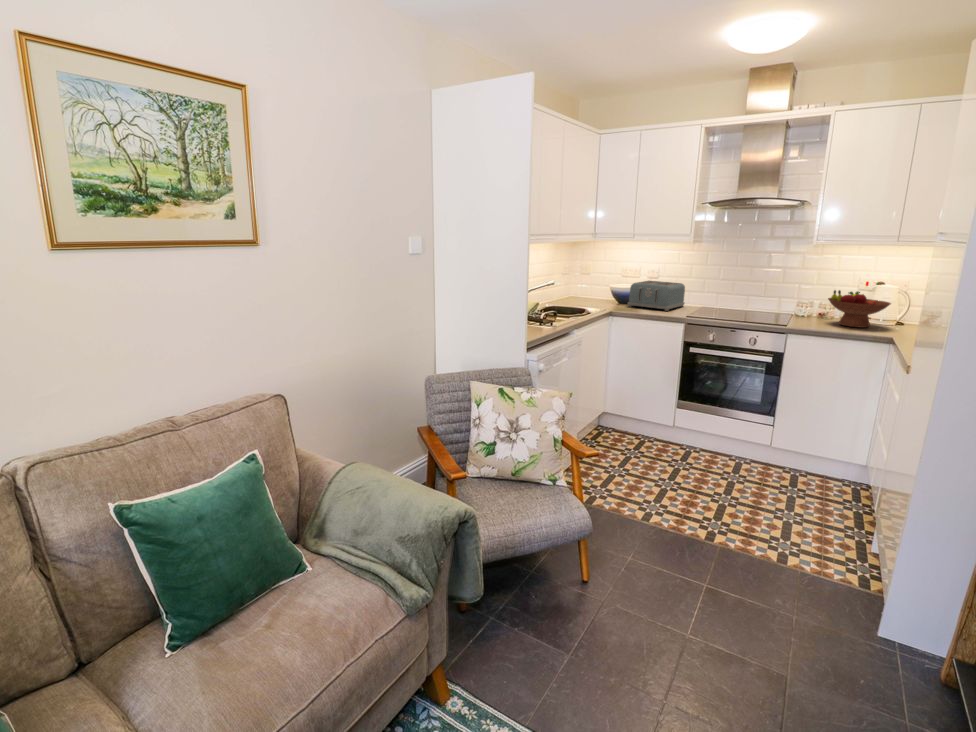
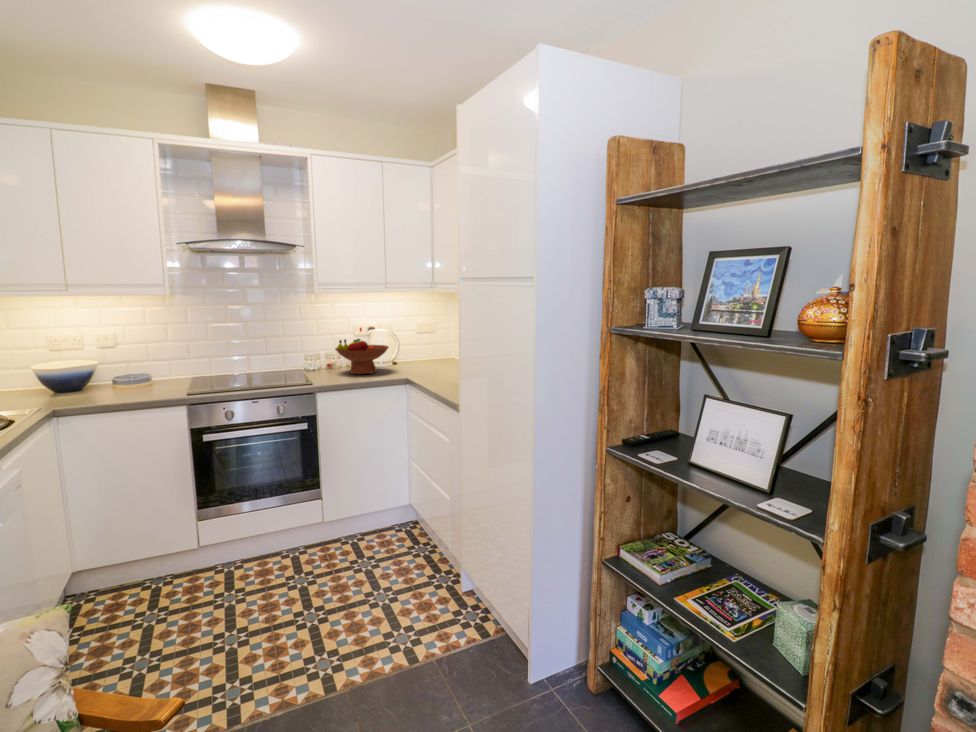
toaster: present [628,281,685,311] -> none [74,354,166,400]

